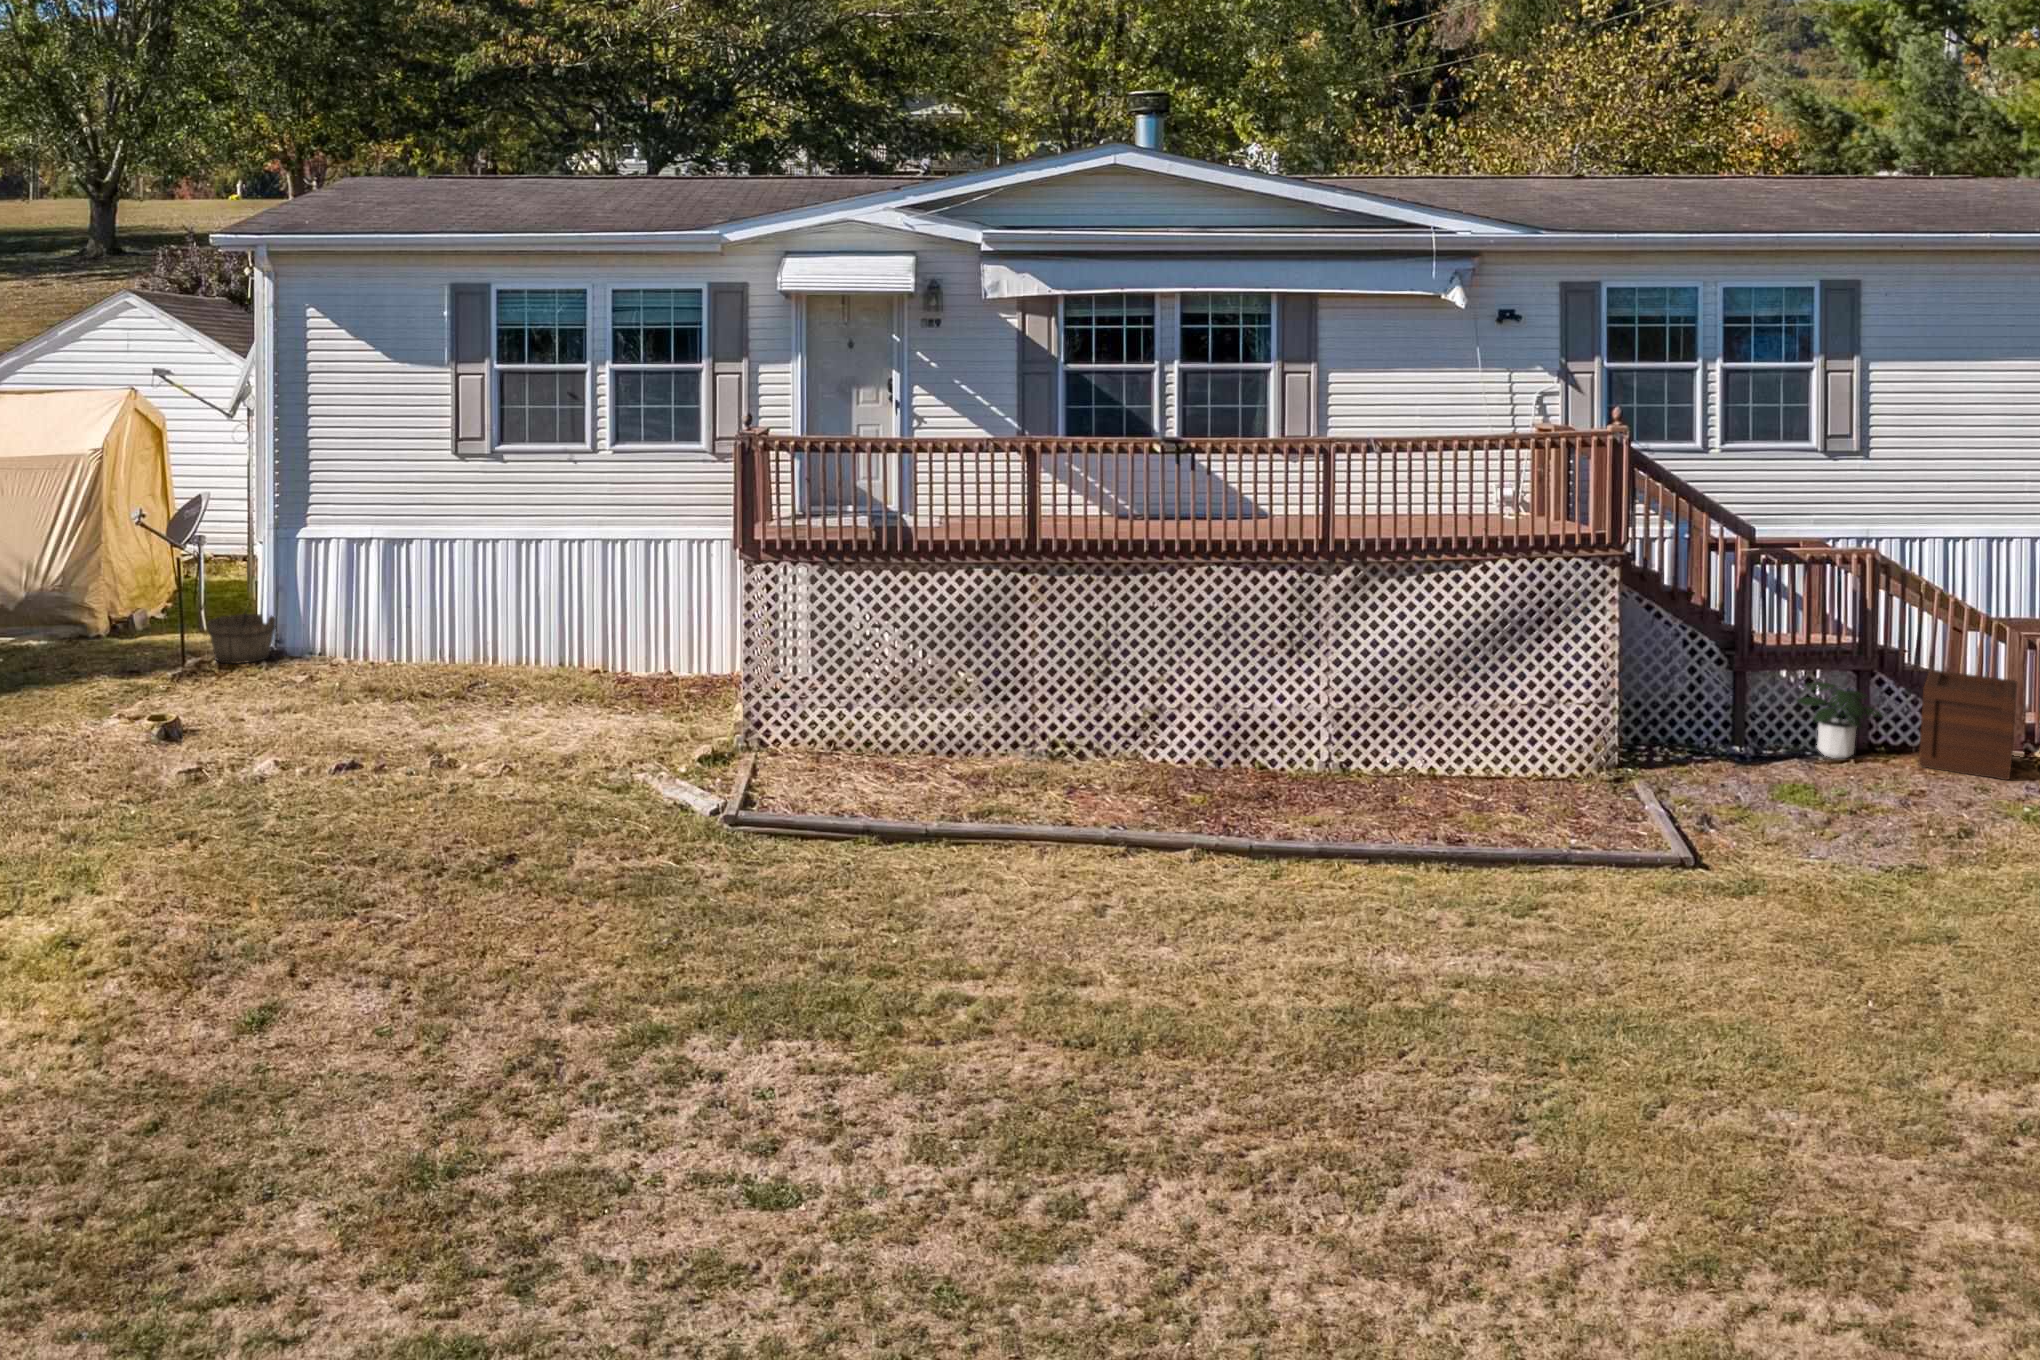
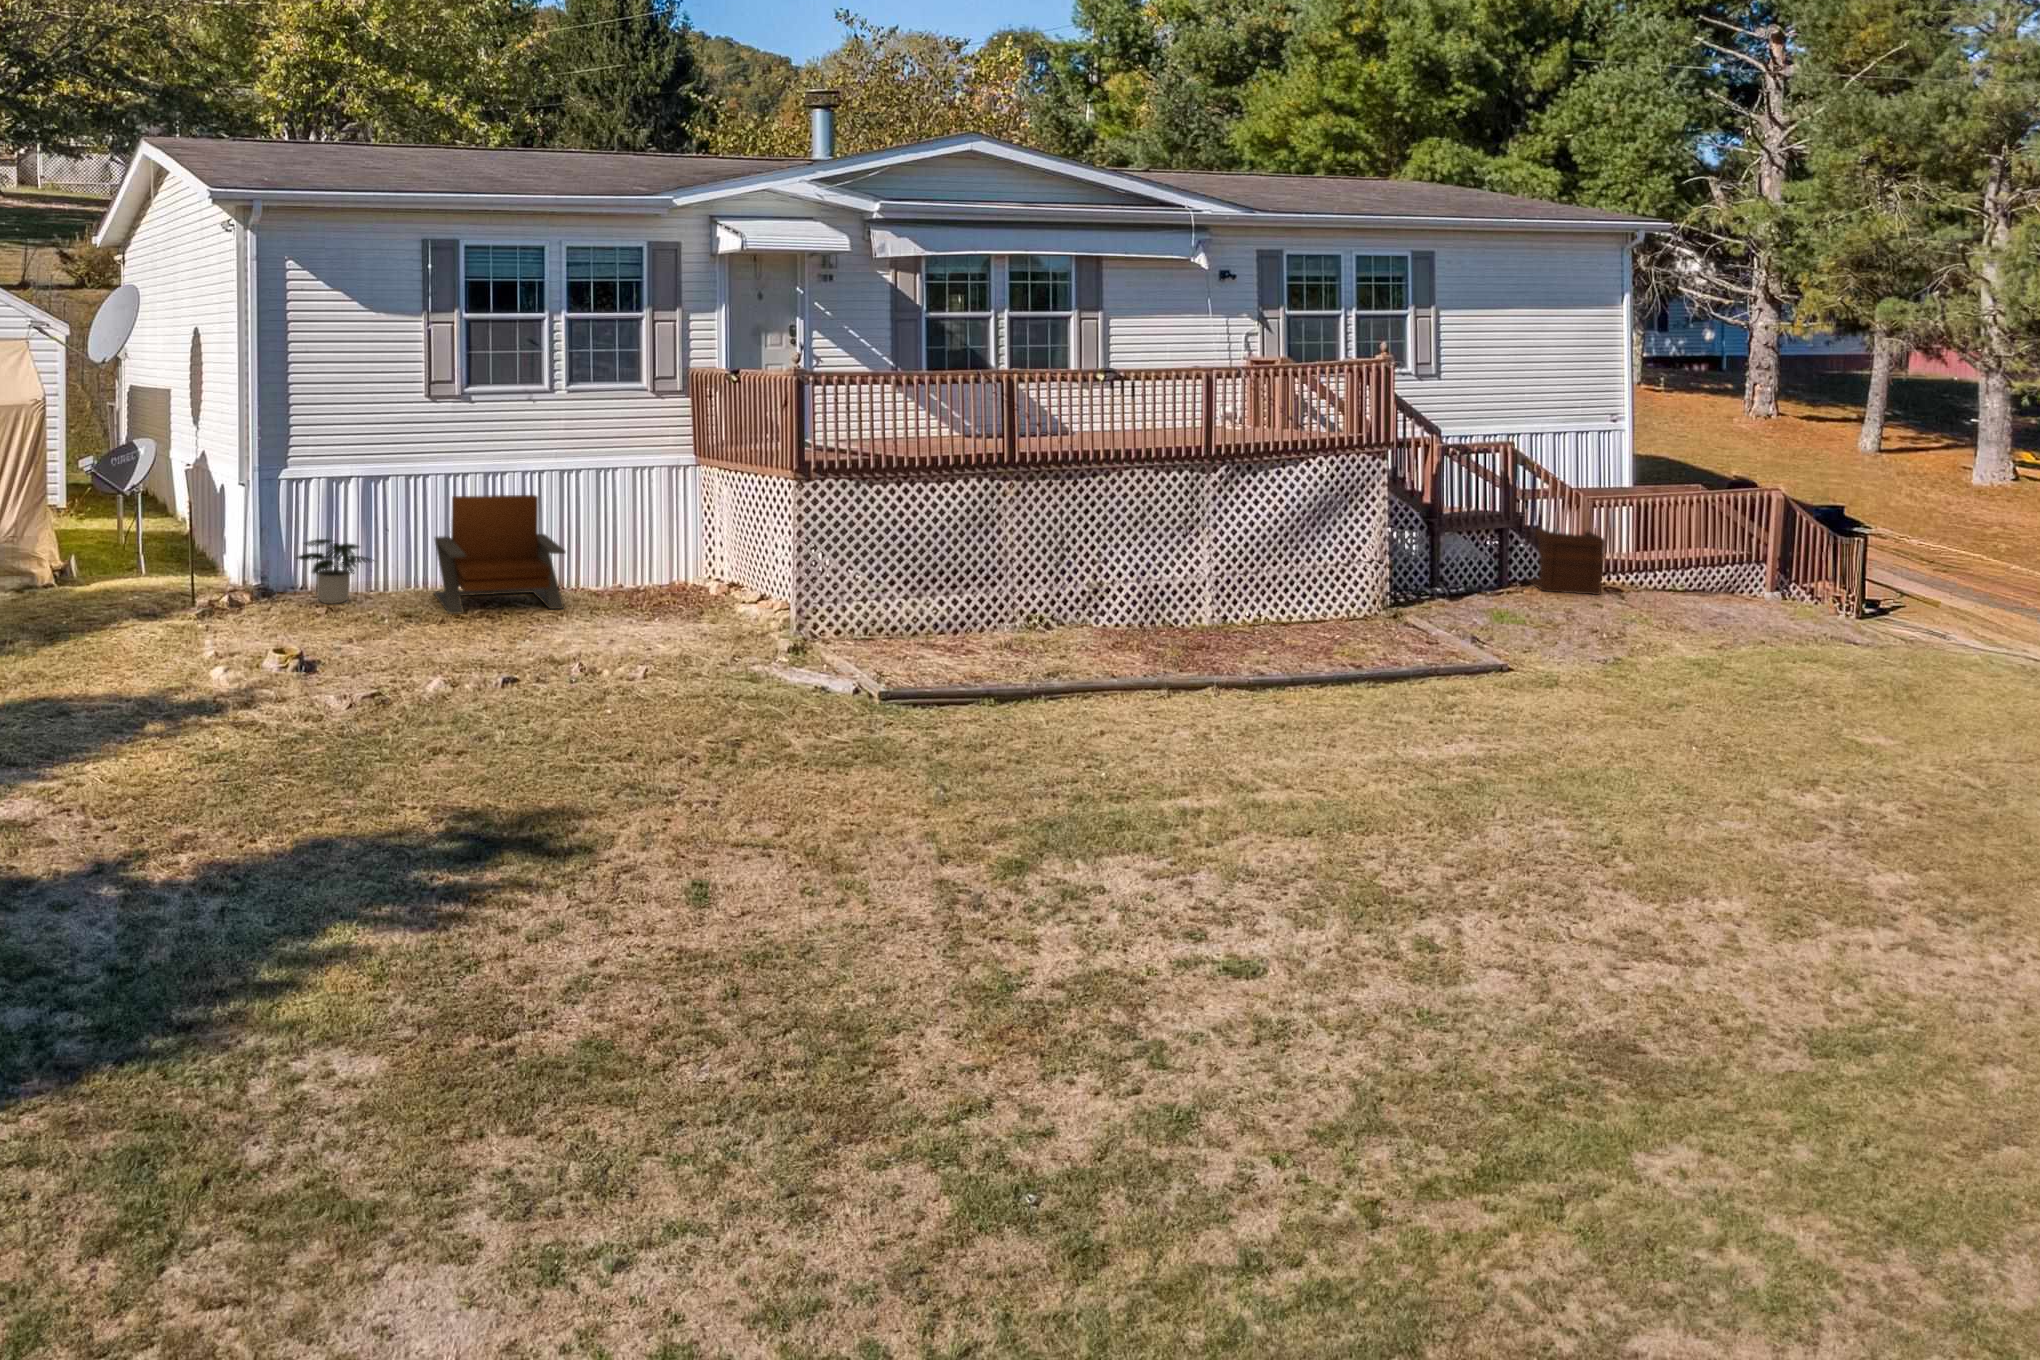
lounge chair: none [431,559,586,690] -> present [434,495,566,614]
wooden bucket: present [208,612,276,664] -> none [179,552,246,608]
potted plant: present [1796,682,1886,758] -> present [296,539,374,604]

